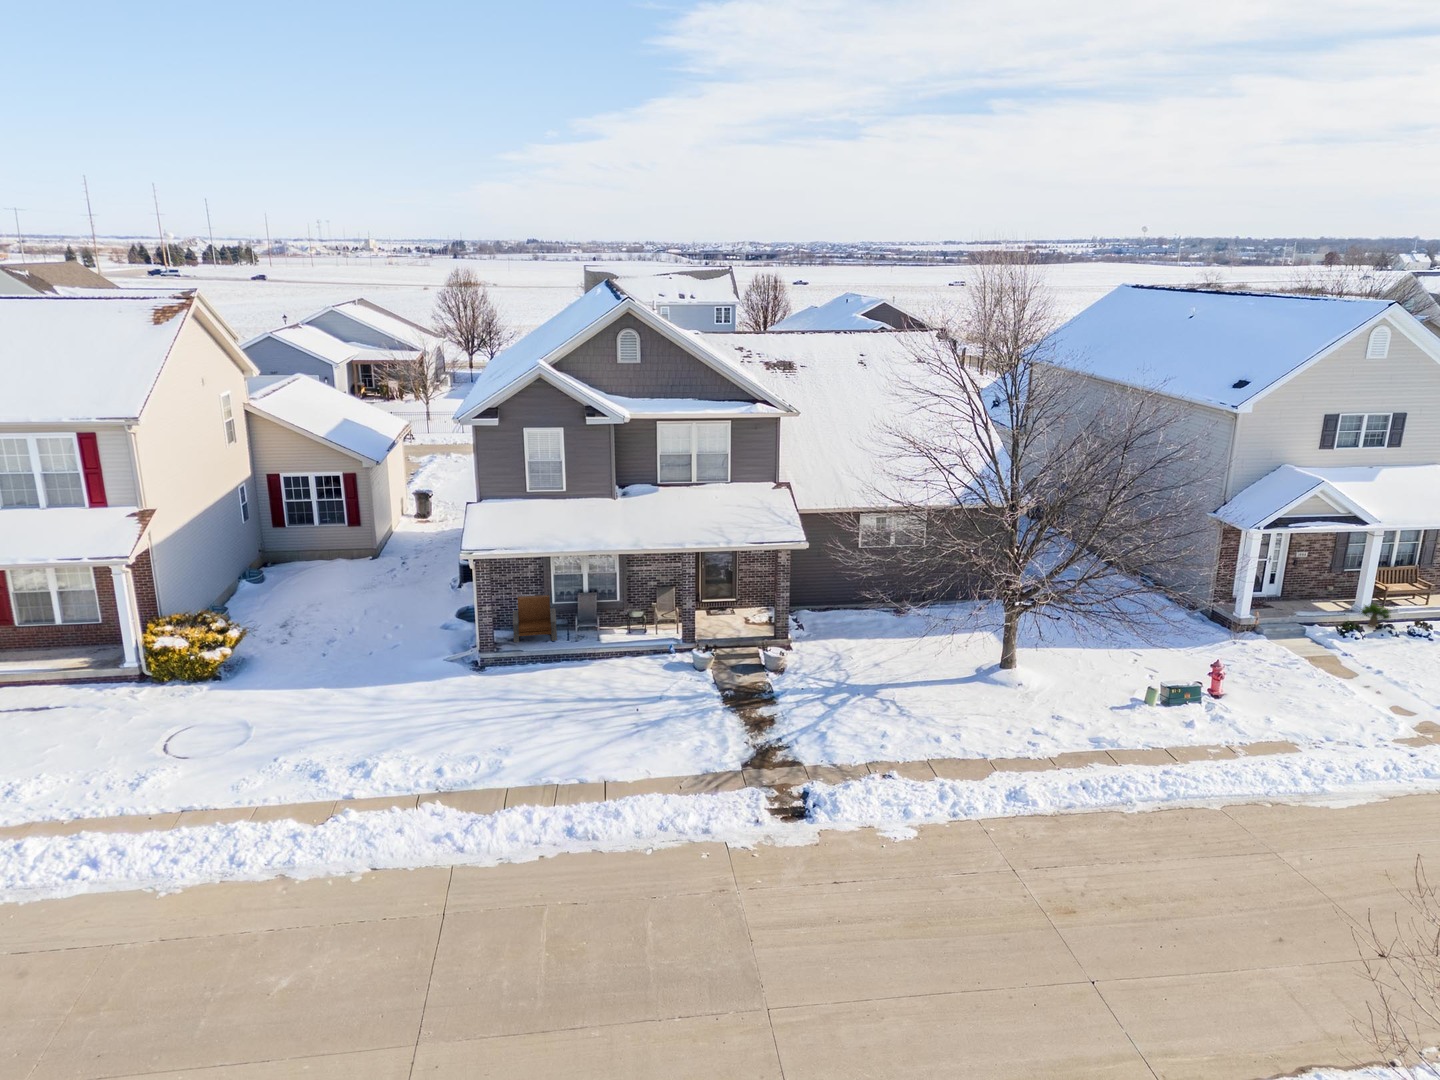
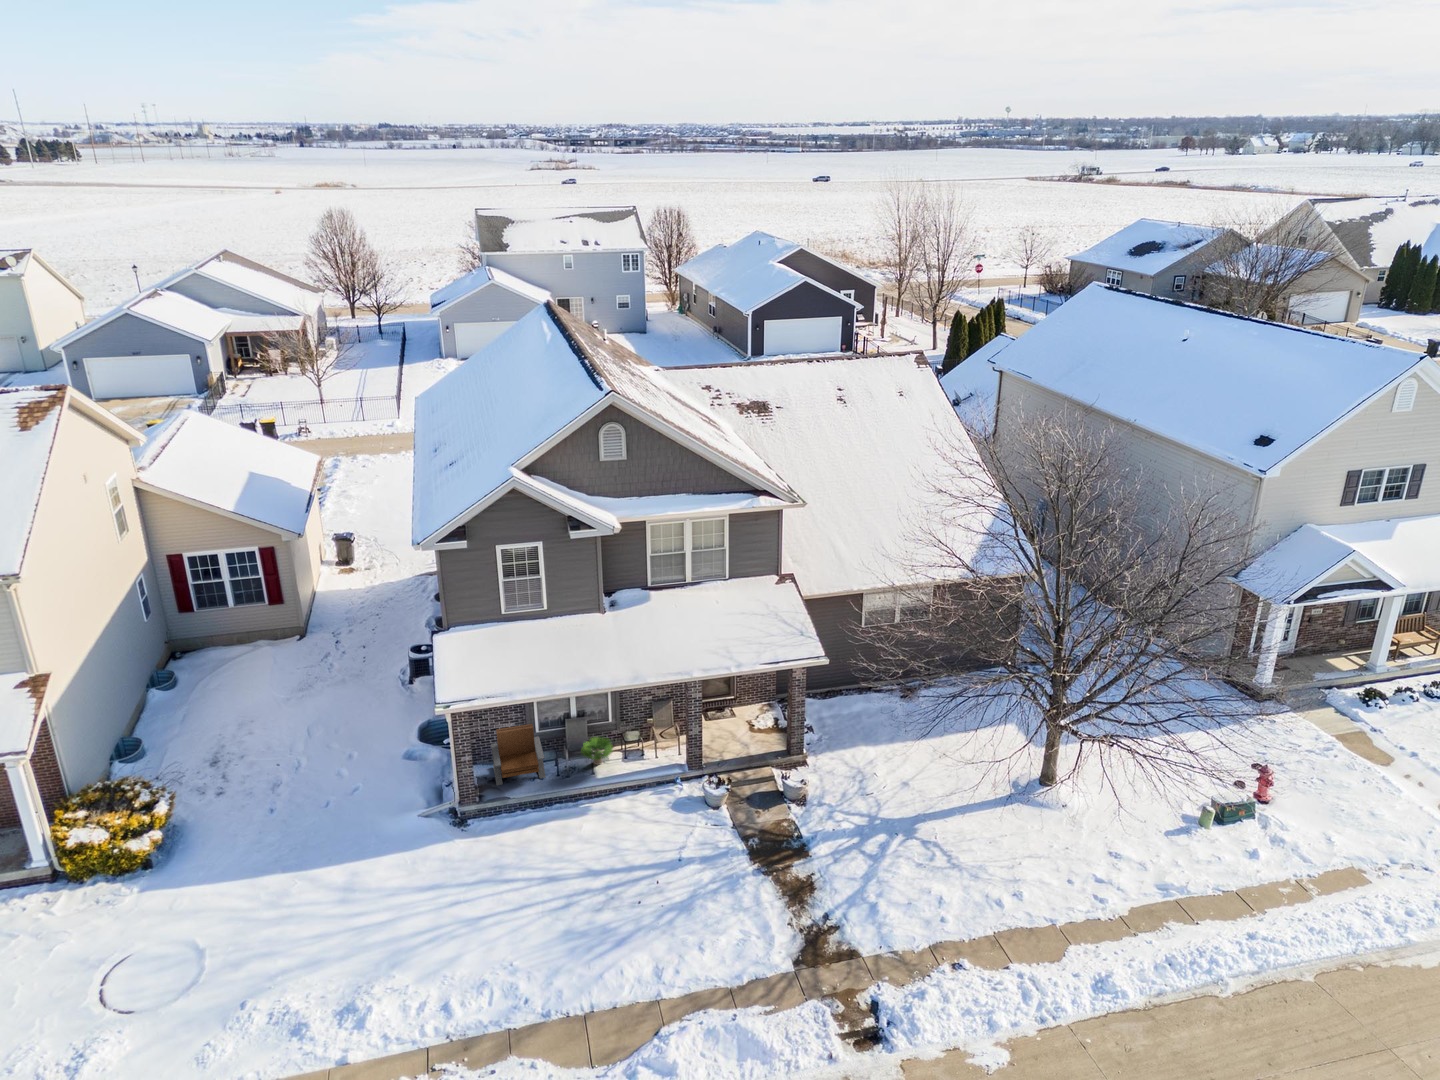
potted plant: present [1359,604,1391,627] -> present [582,737,612,765]

